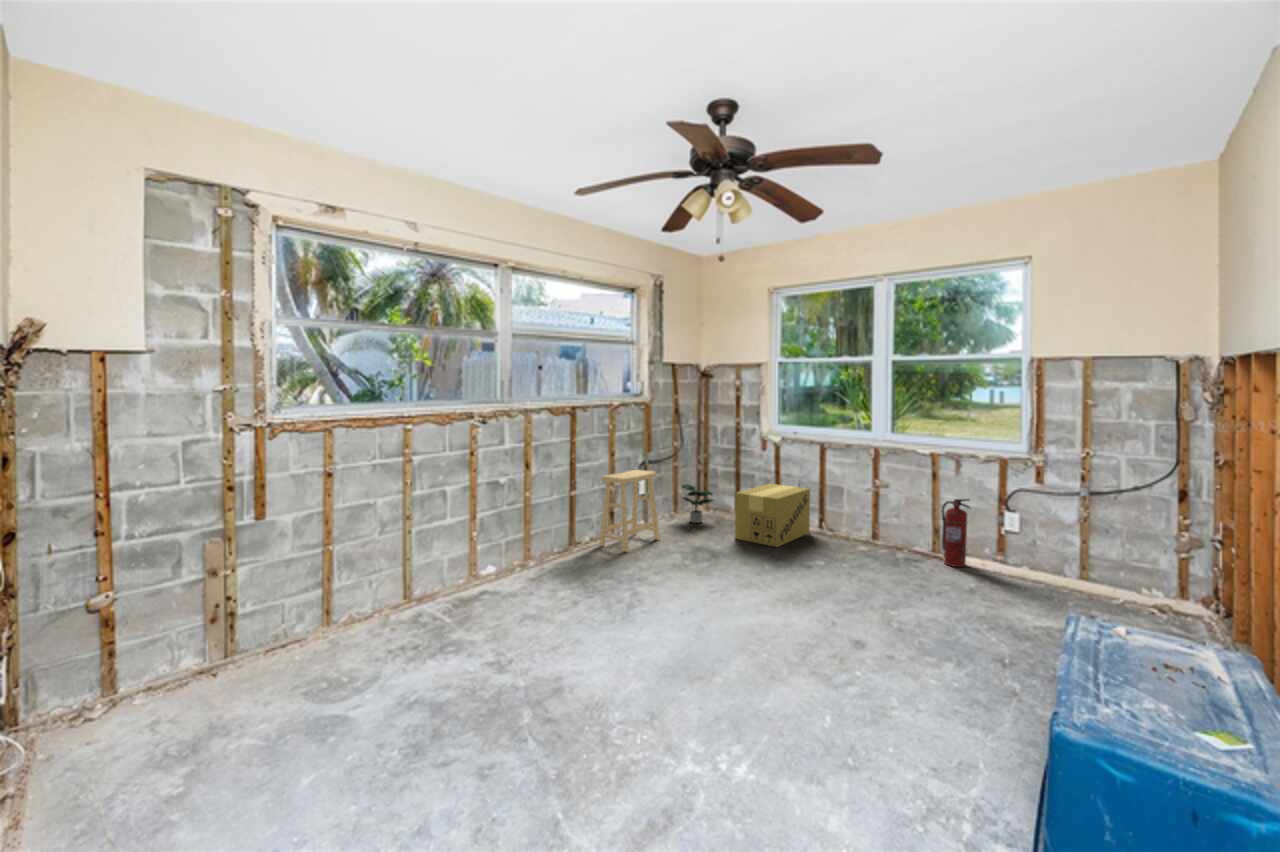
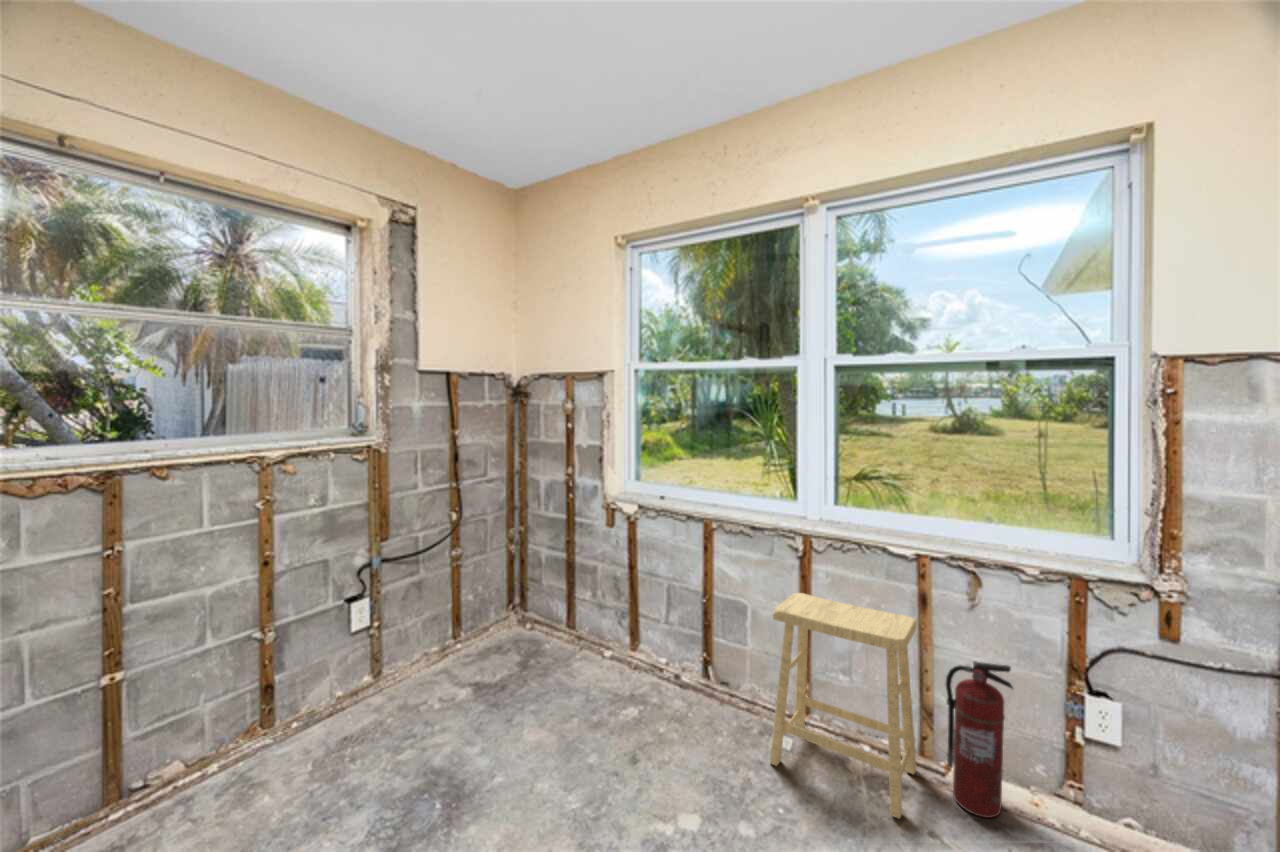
stool: present [599,470,660,552] -> present [770,593,917,818]
potted plant: present [681,484,713,523] -> none [458,587,524,662]
cardboard box: present [735,484,810,547] -> none [537,587,687,754]

